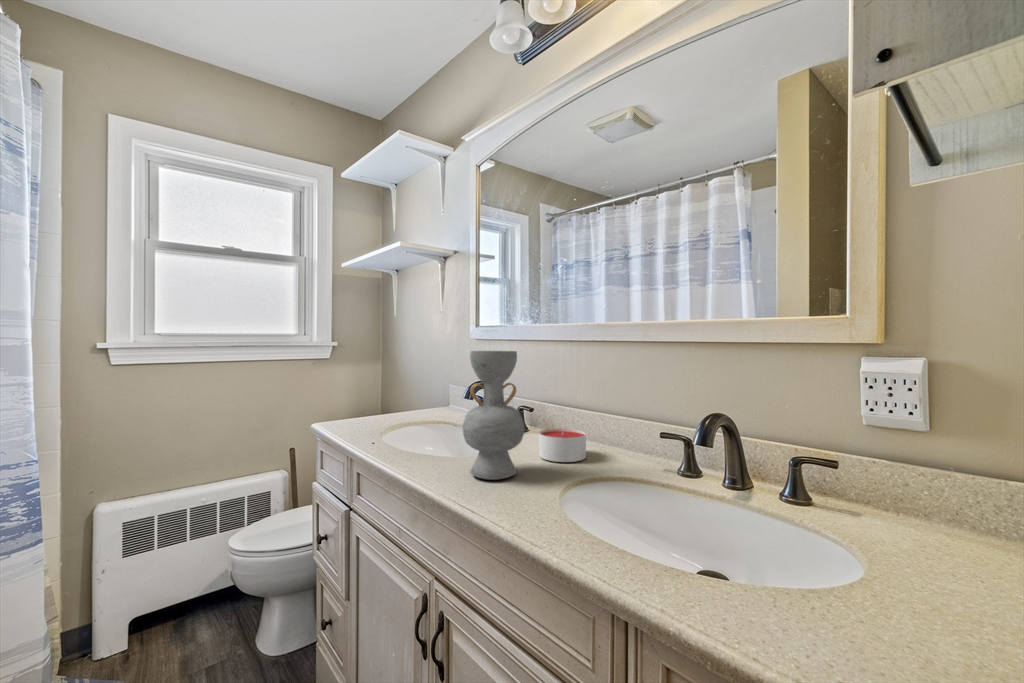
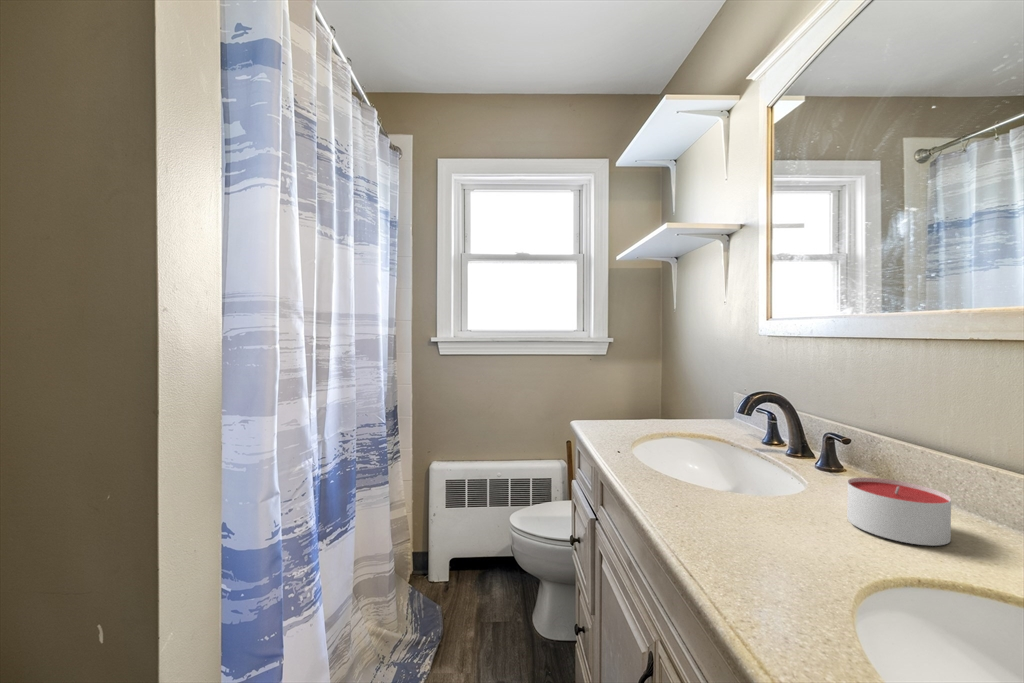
decorative vase: present [463,351,524,480] -> none [704,348,808,542]

